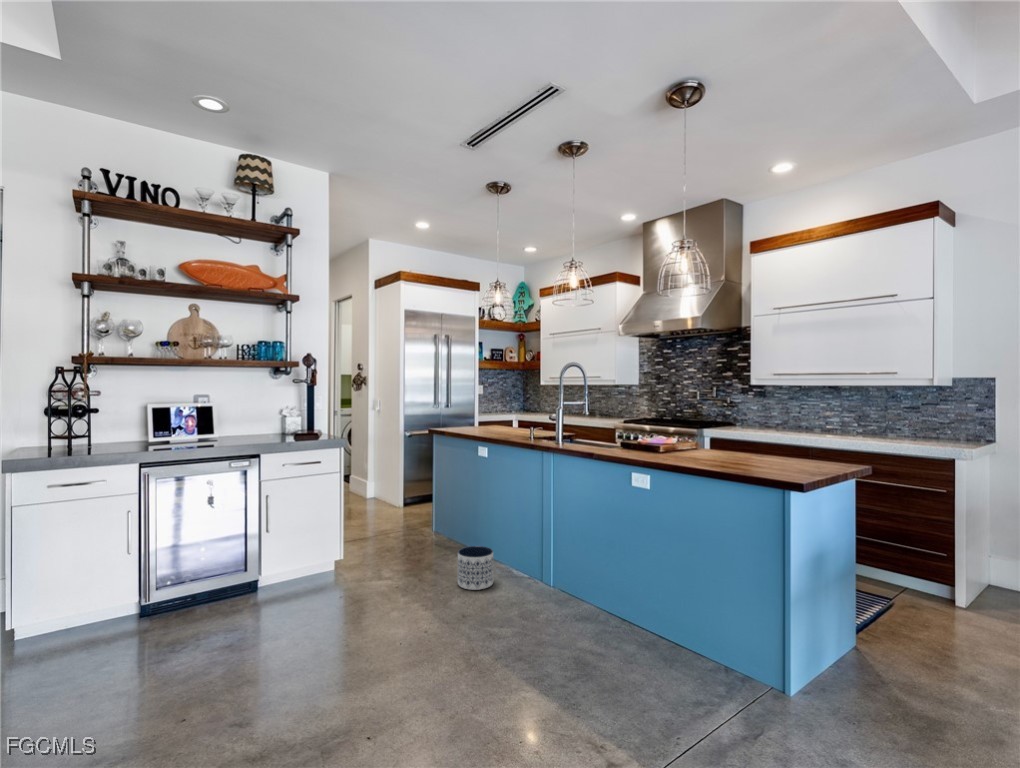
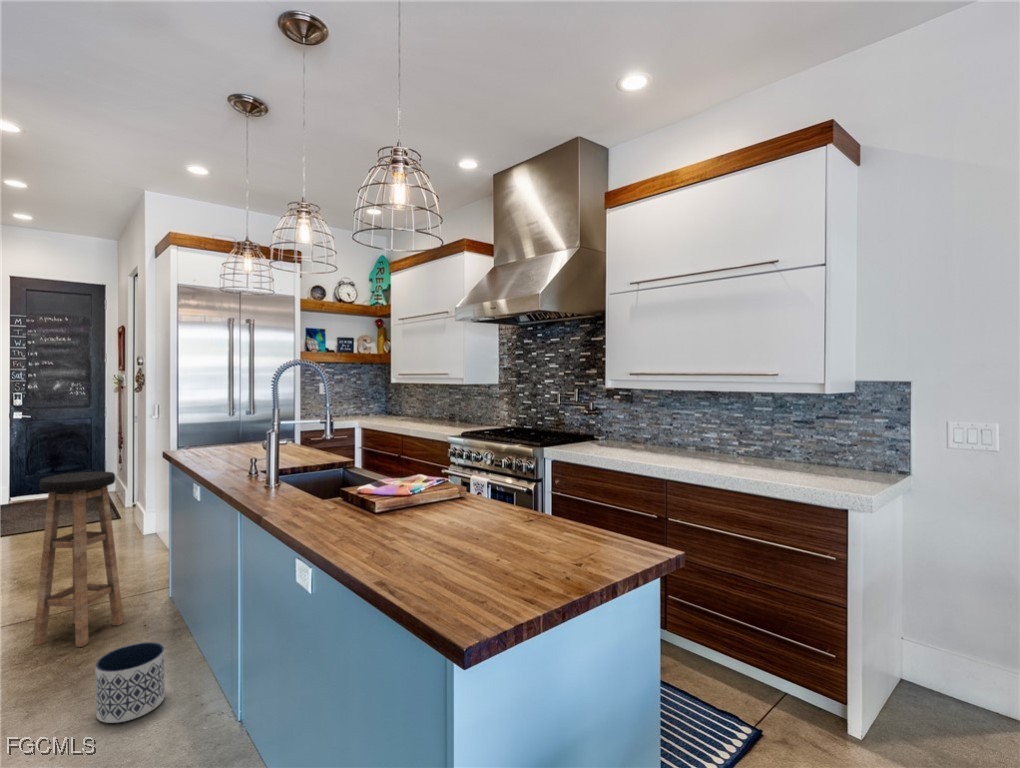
bar stool: none [374,442,418,557] -> present [33,471,124,647]

